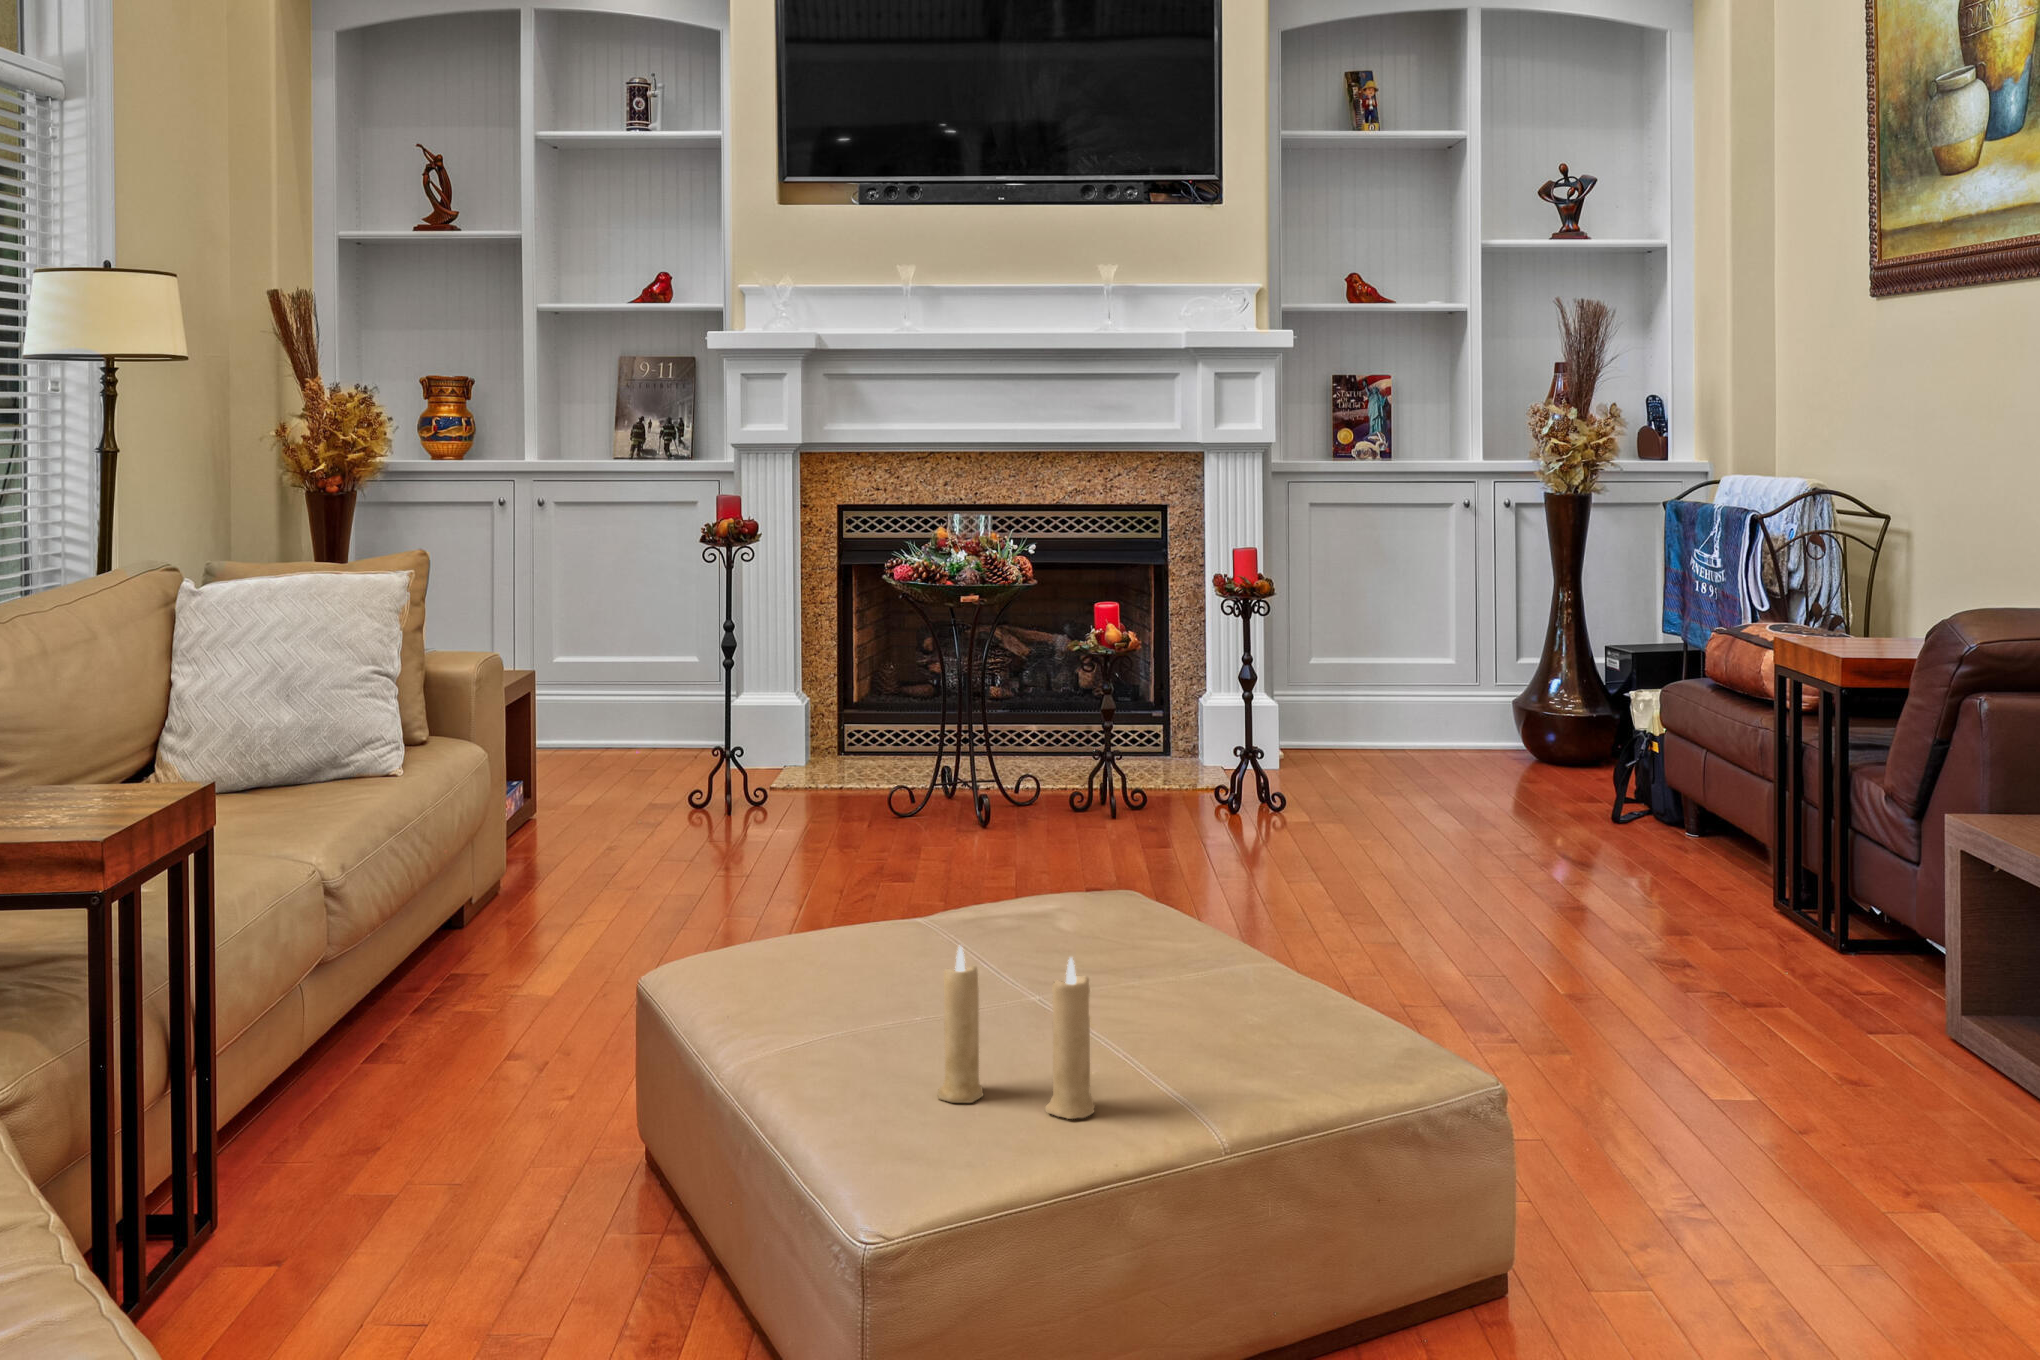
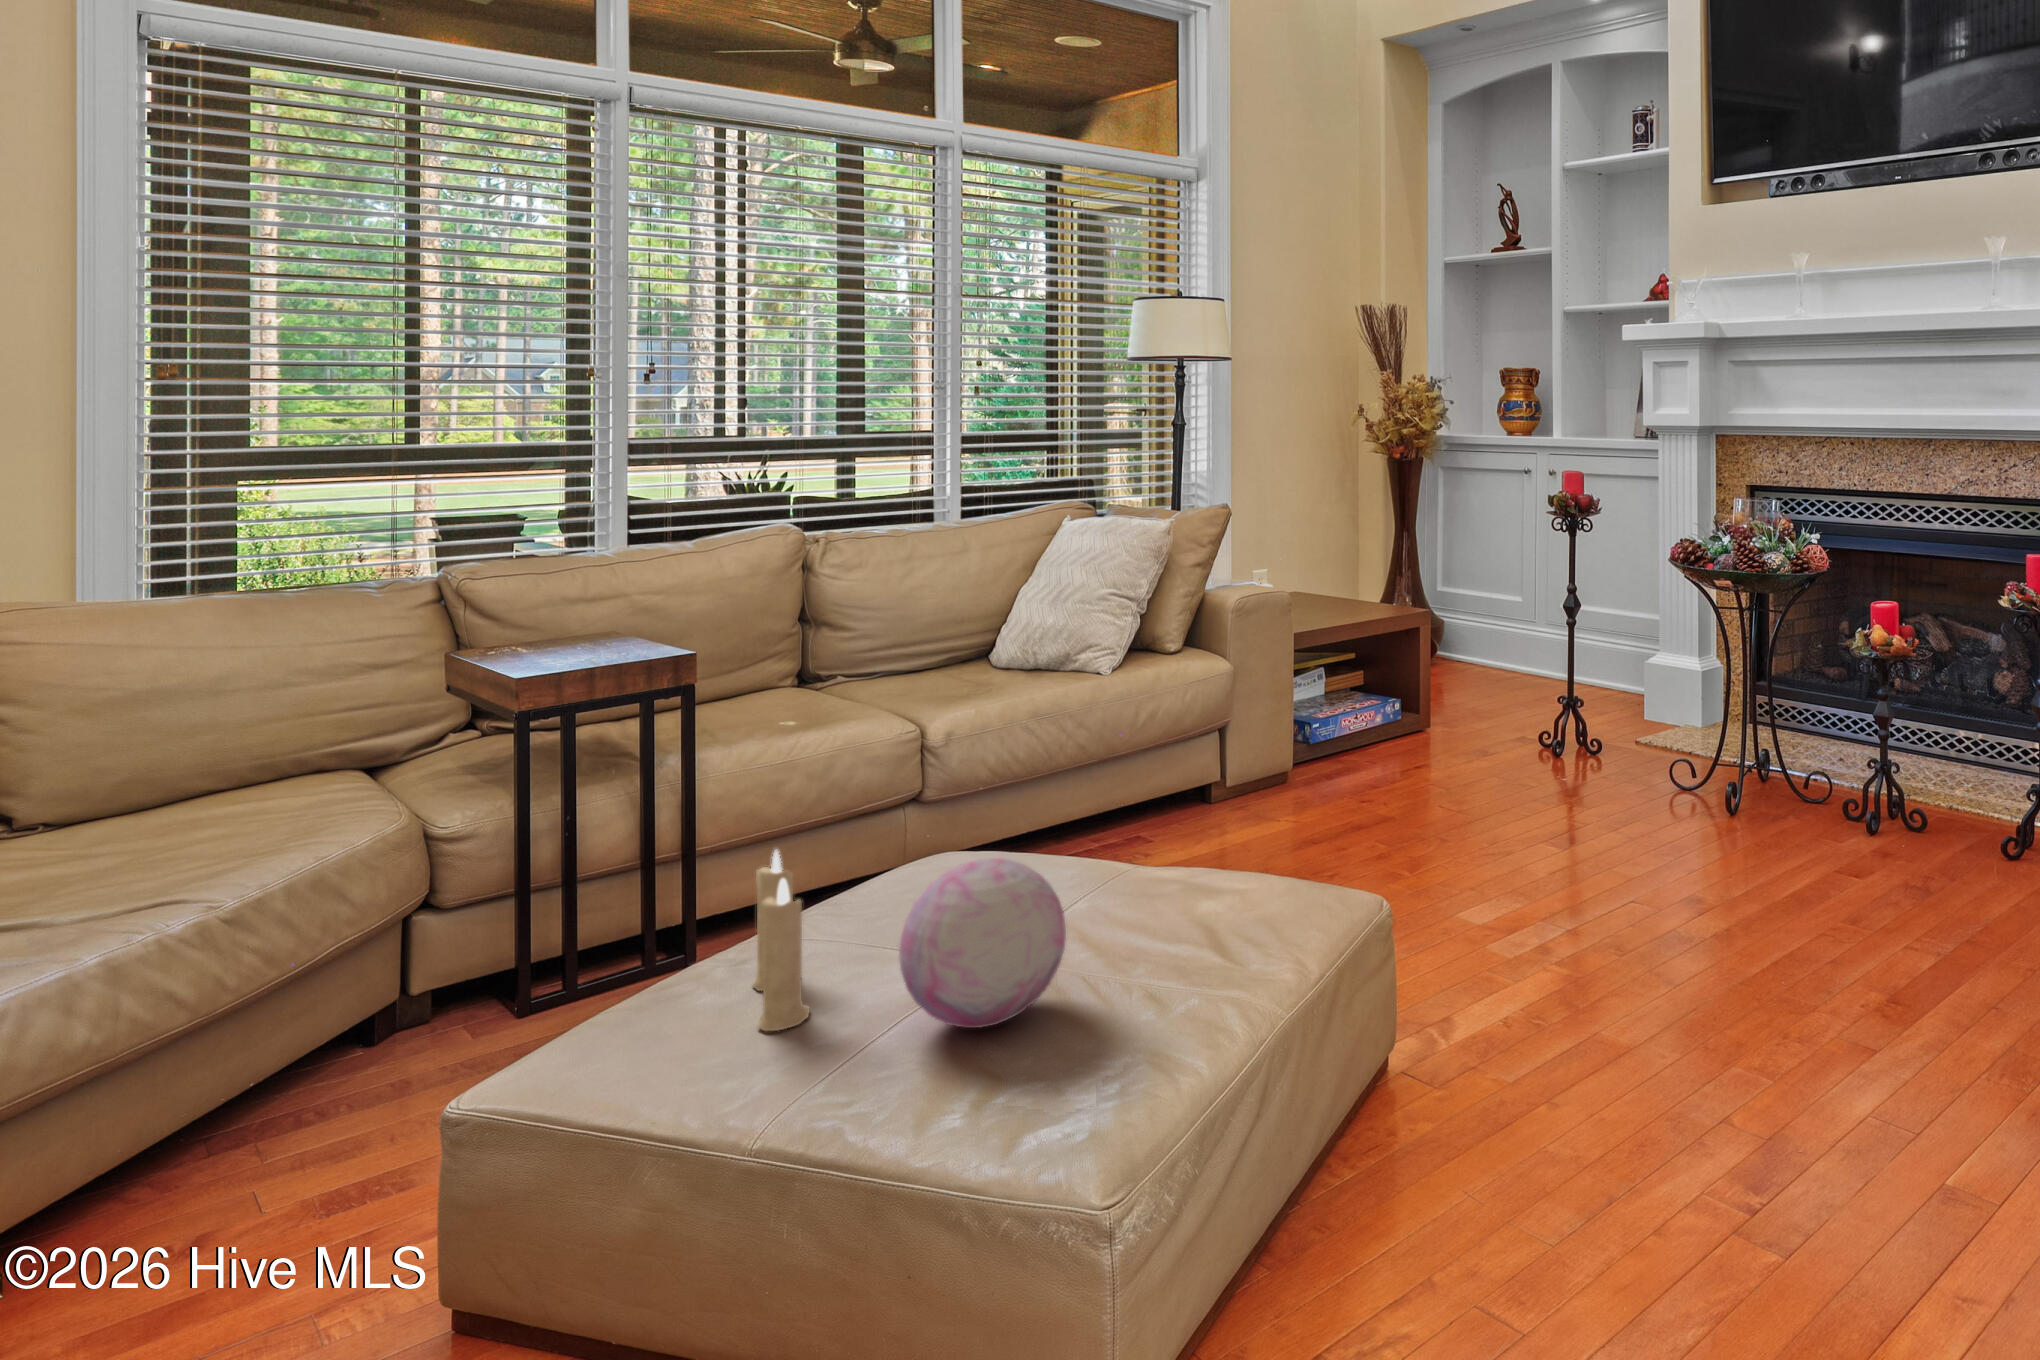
decorative orb: none [1146,890,1301,1054] -> present [899,858,1066,1028]

